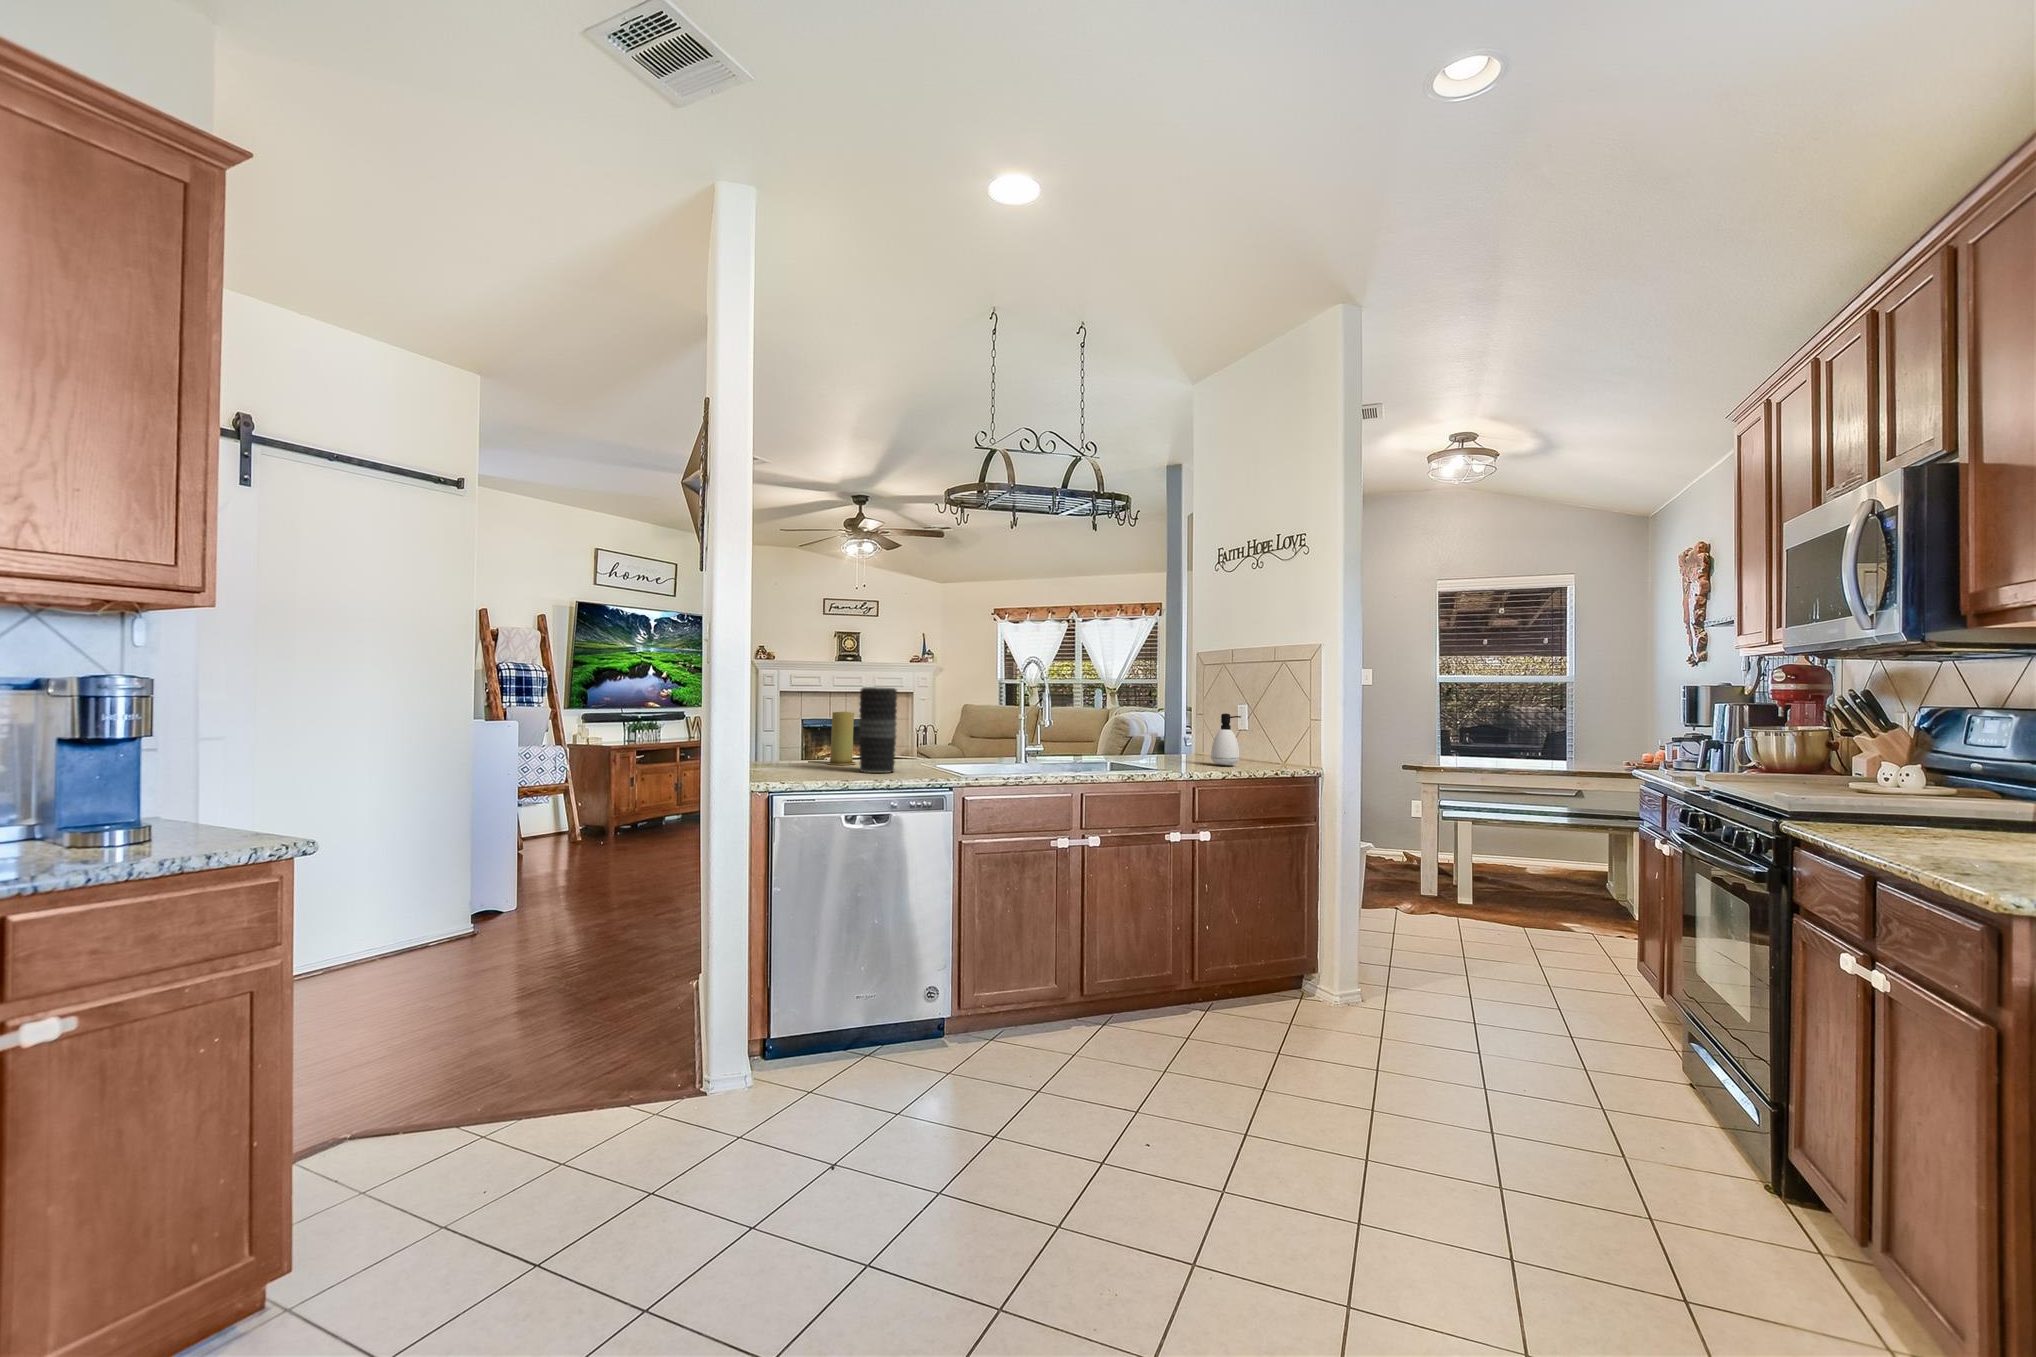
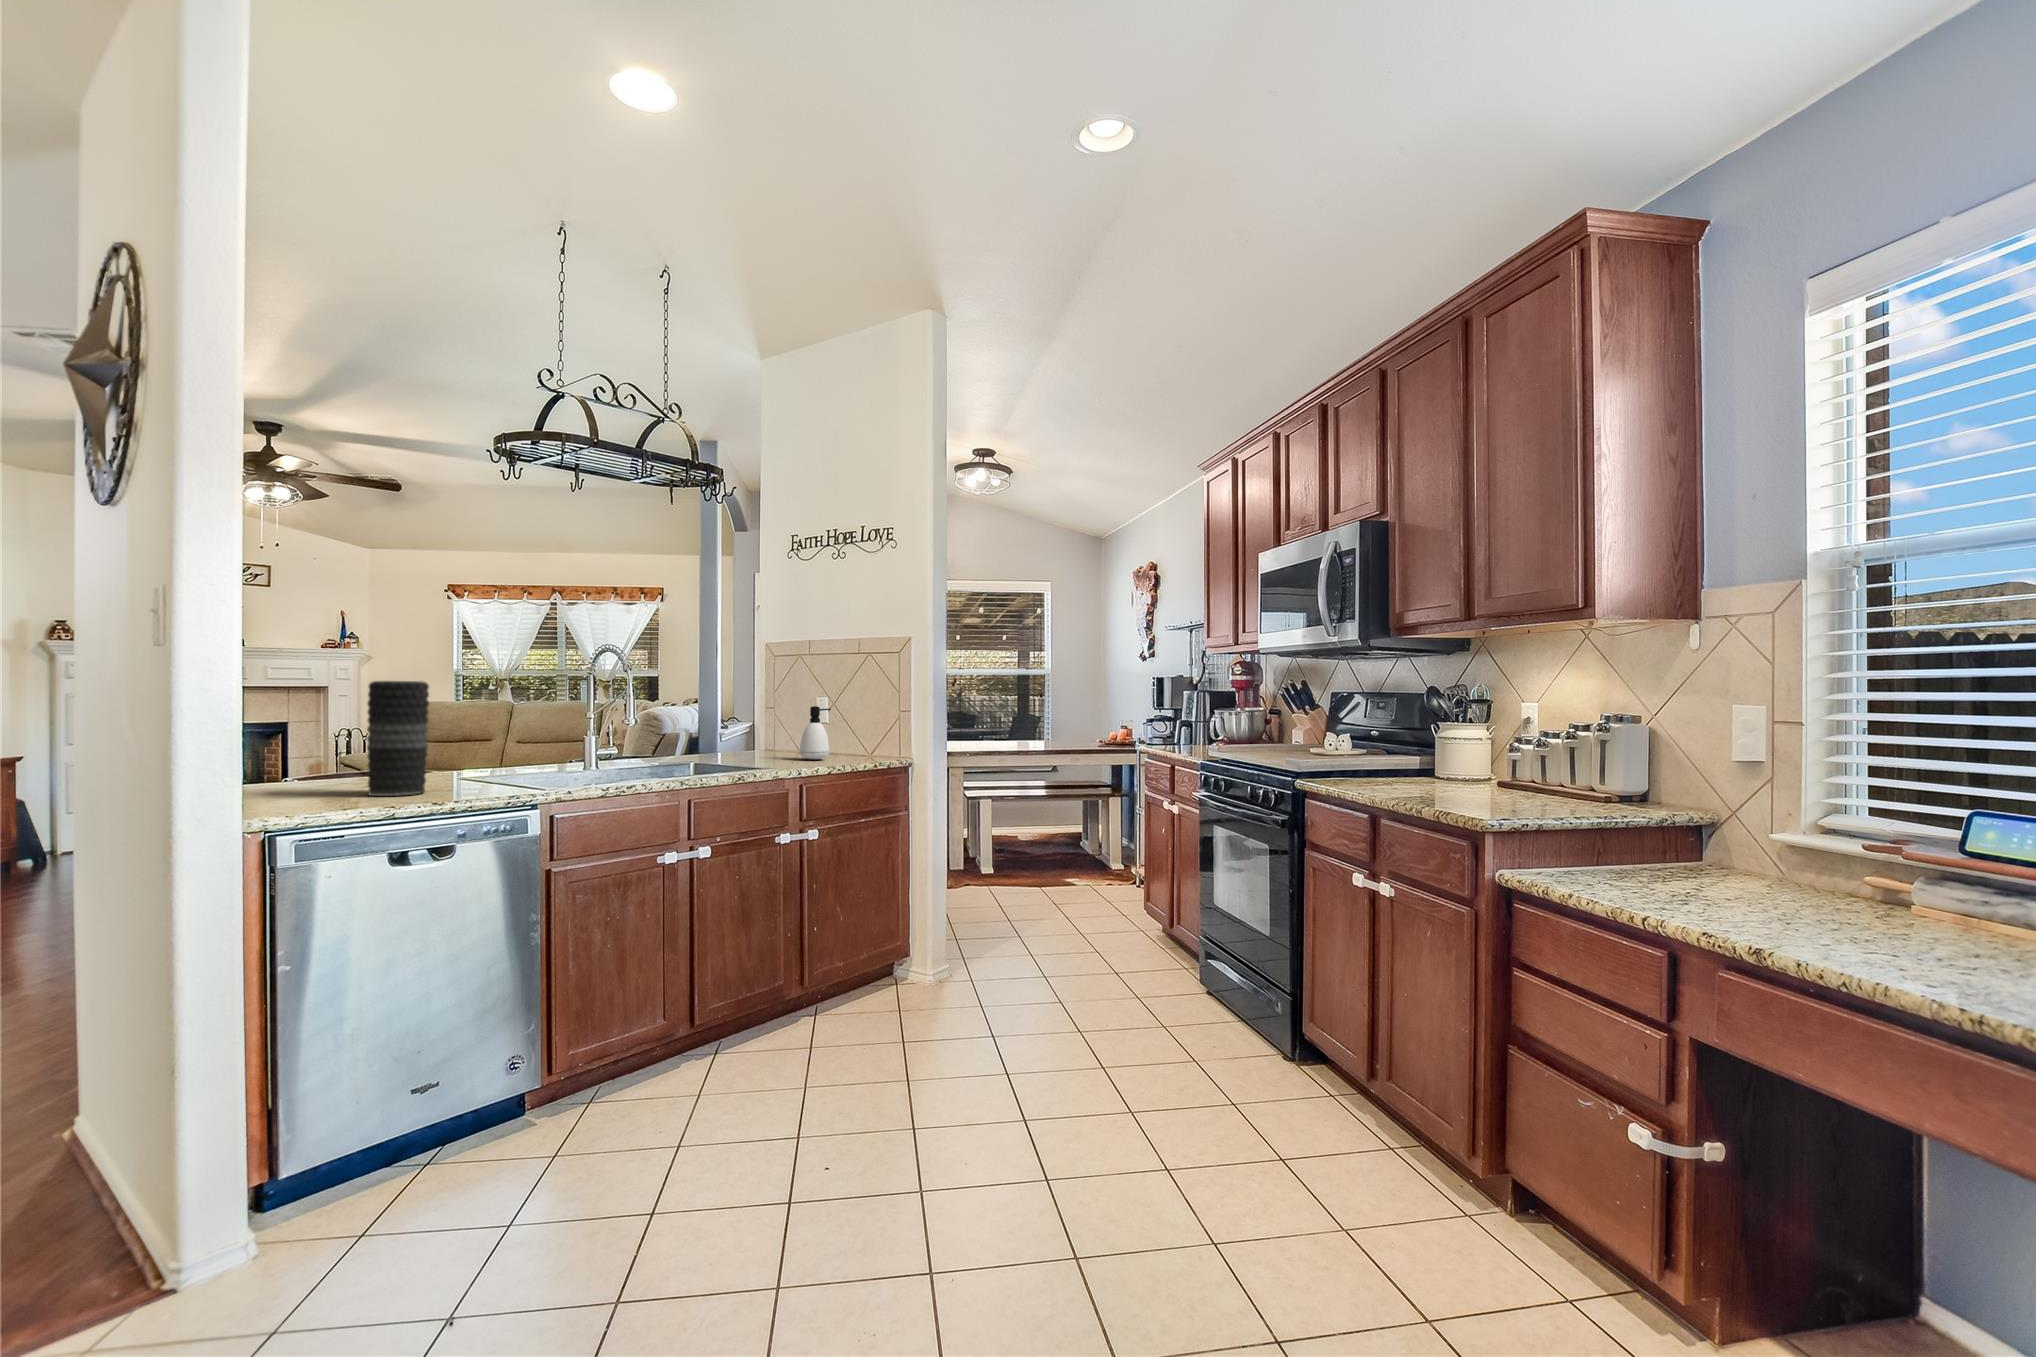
candle: present [826,712,856,765] -> none [296,714,349,788]

